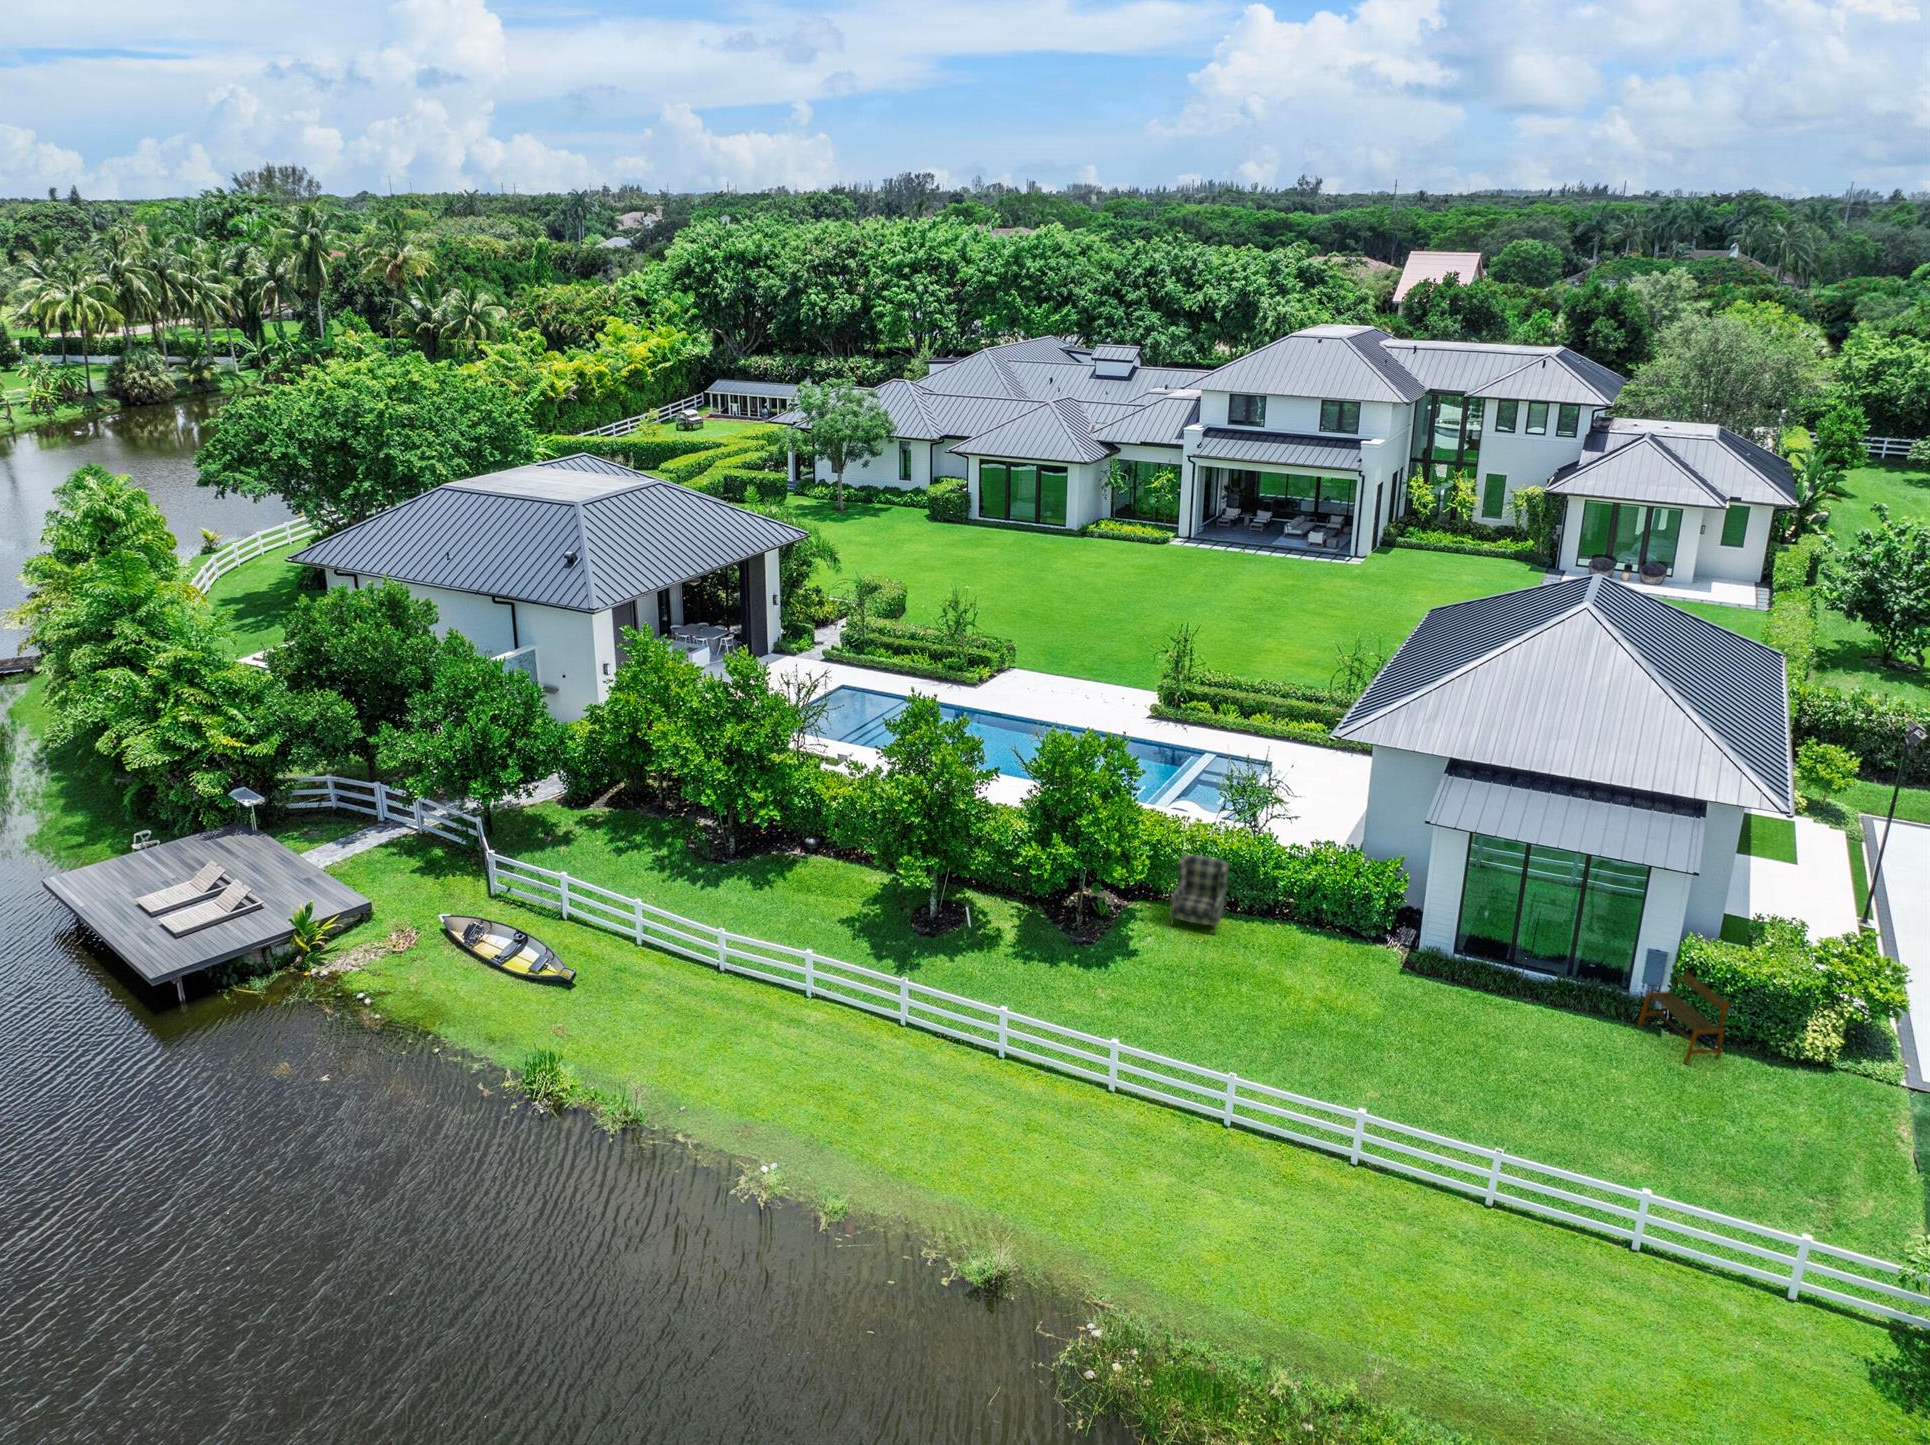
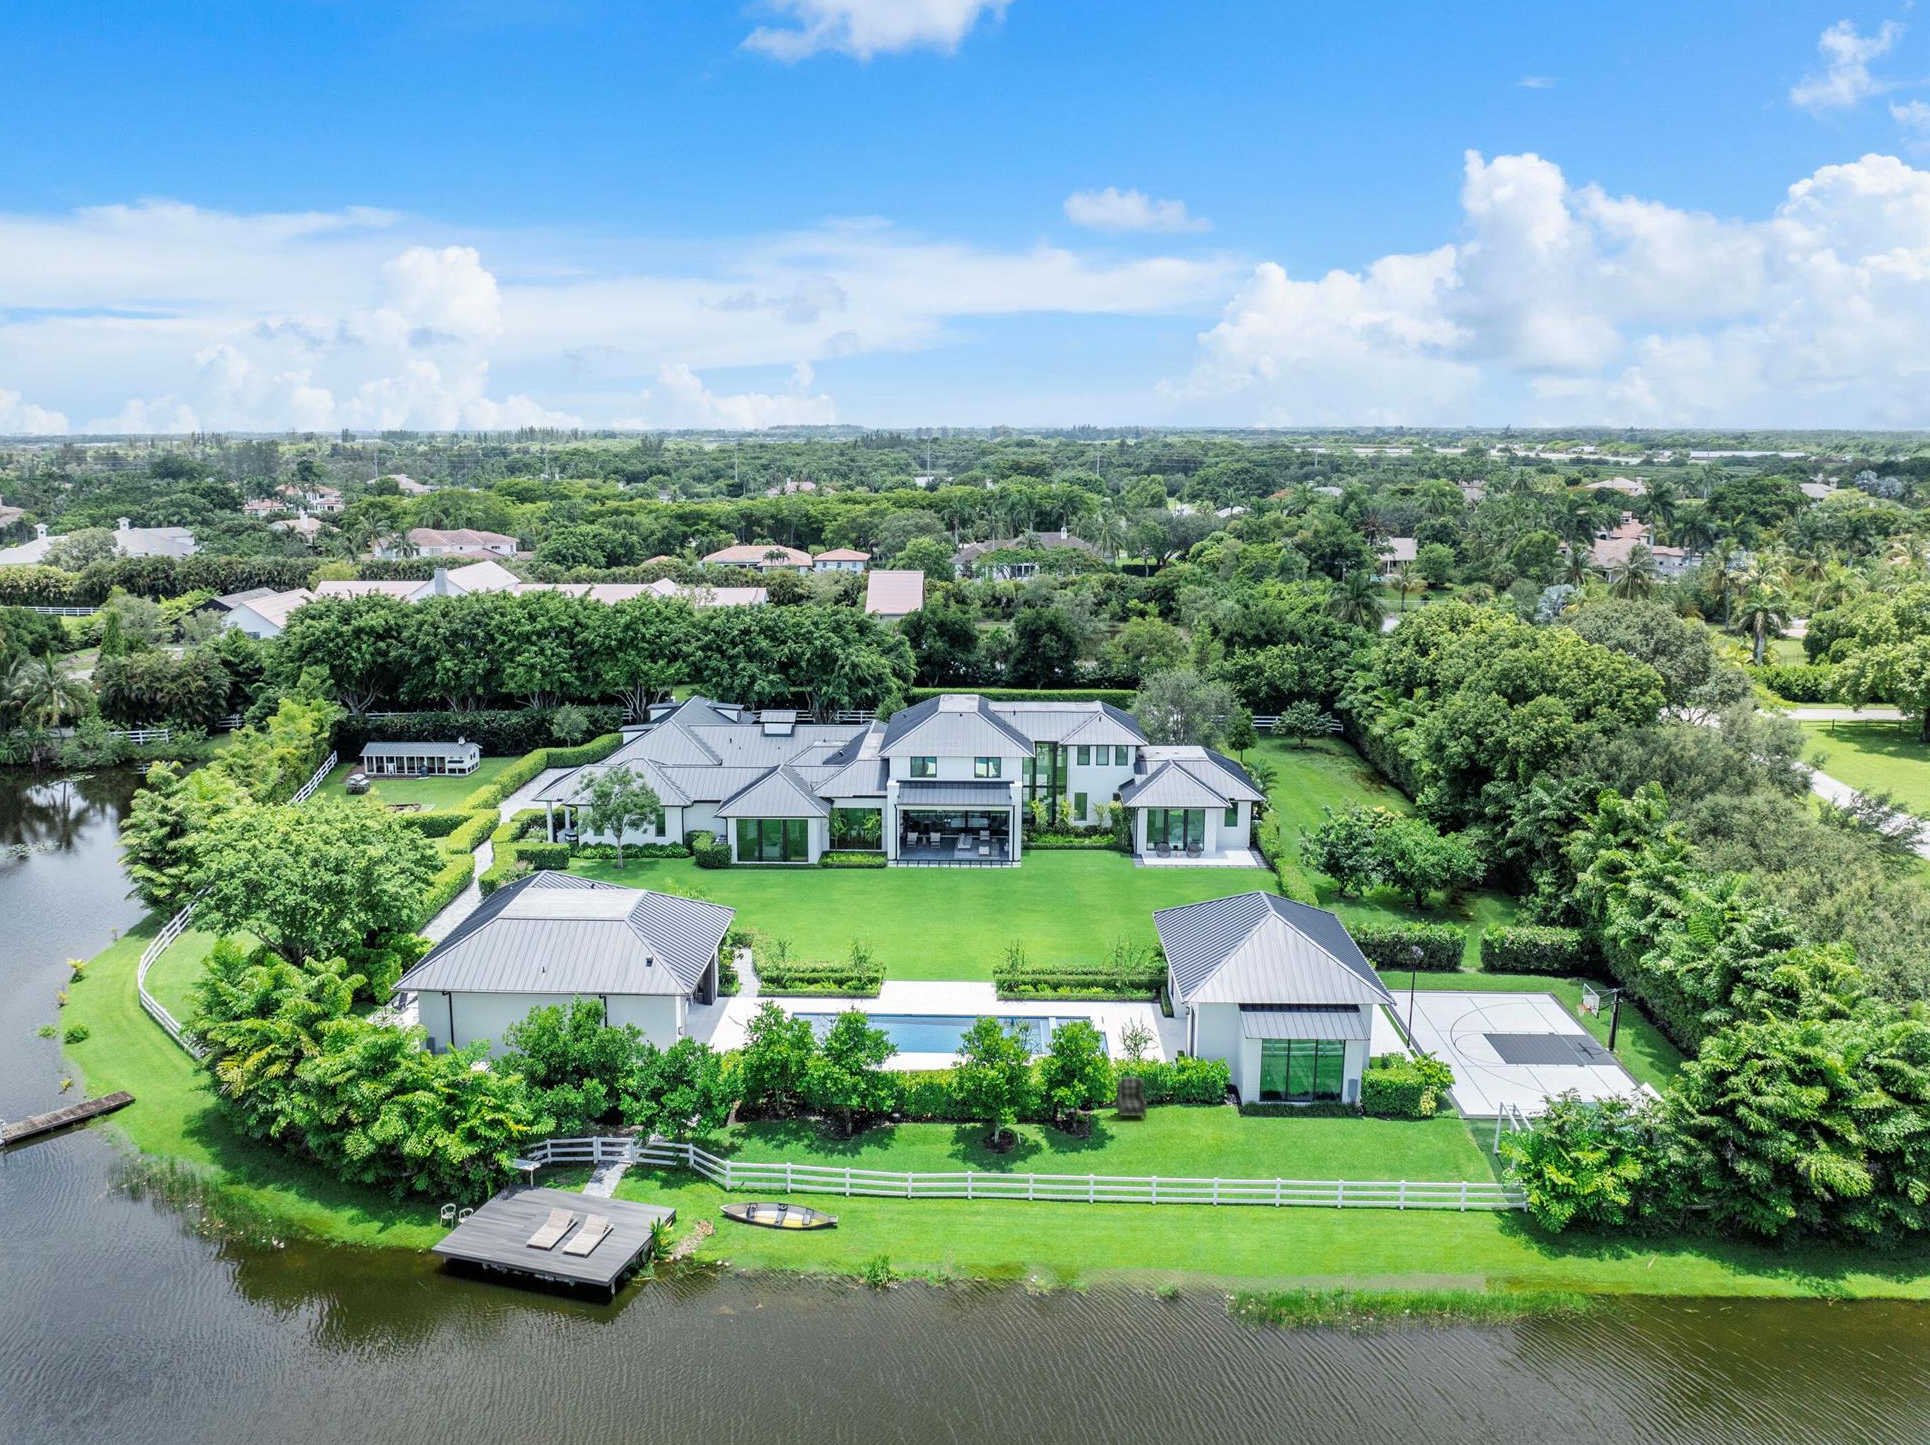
bench: present [1638,972,1730,1064] -> none [1351,1086,1390,1131]

